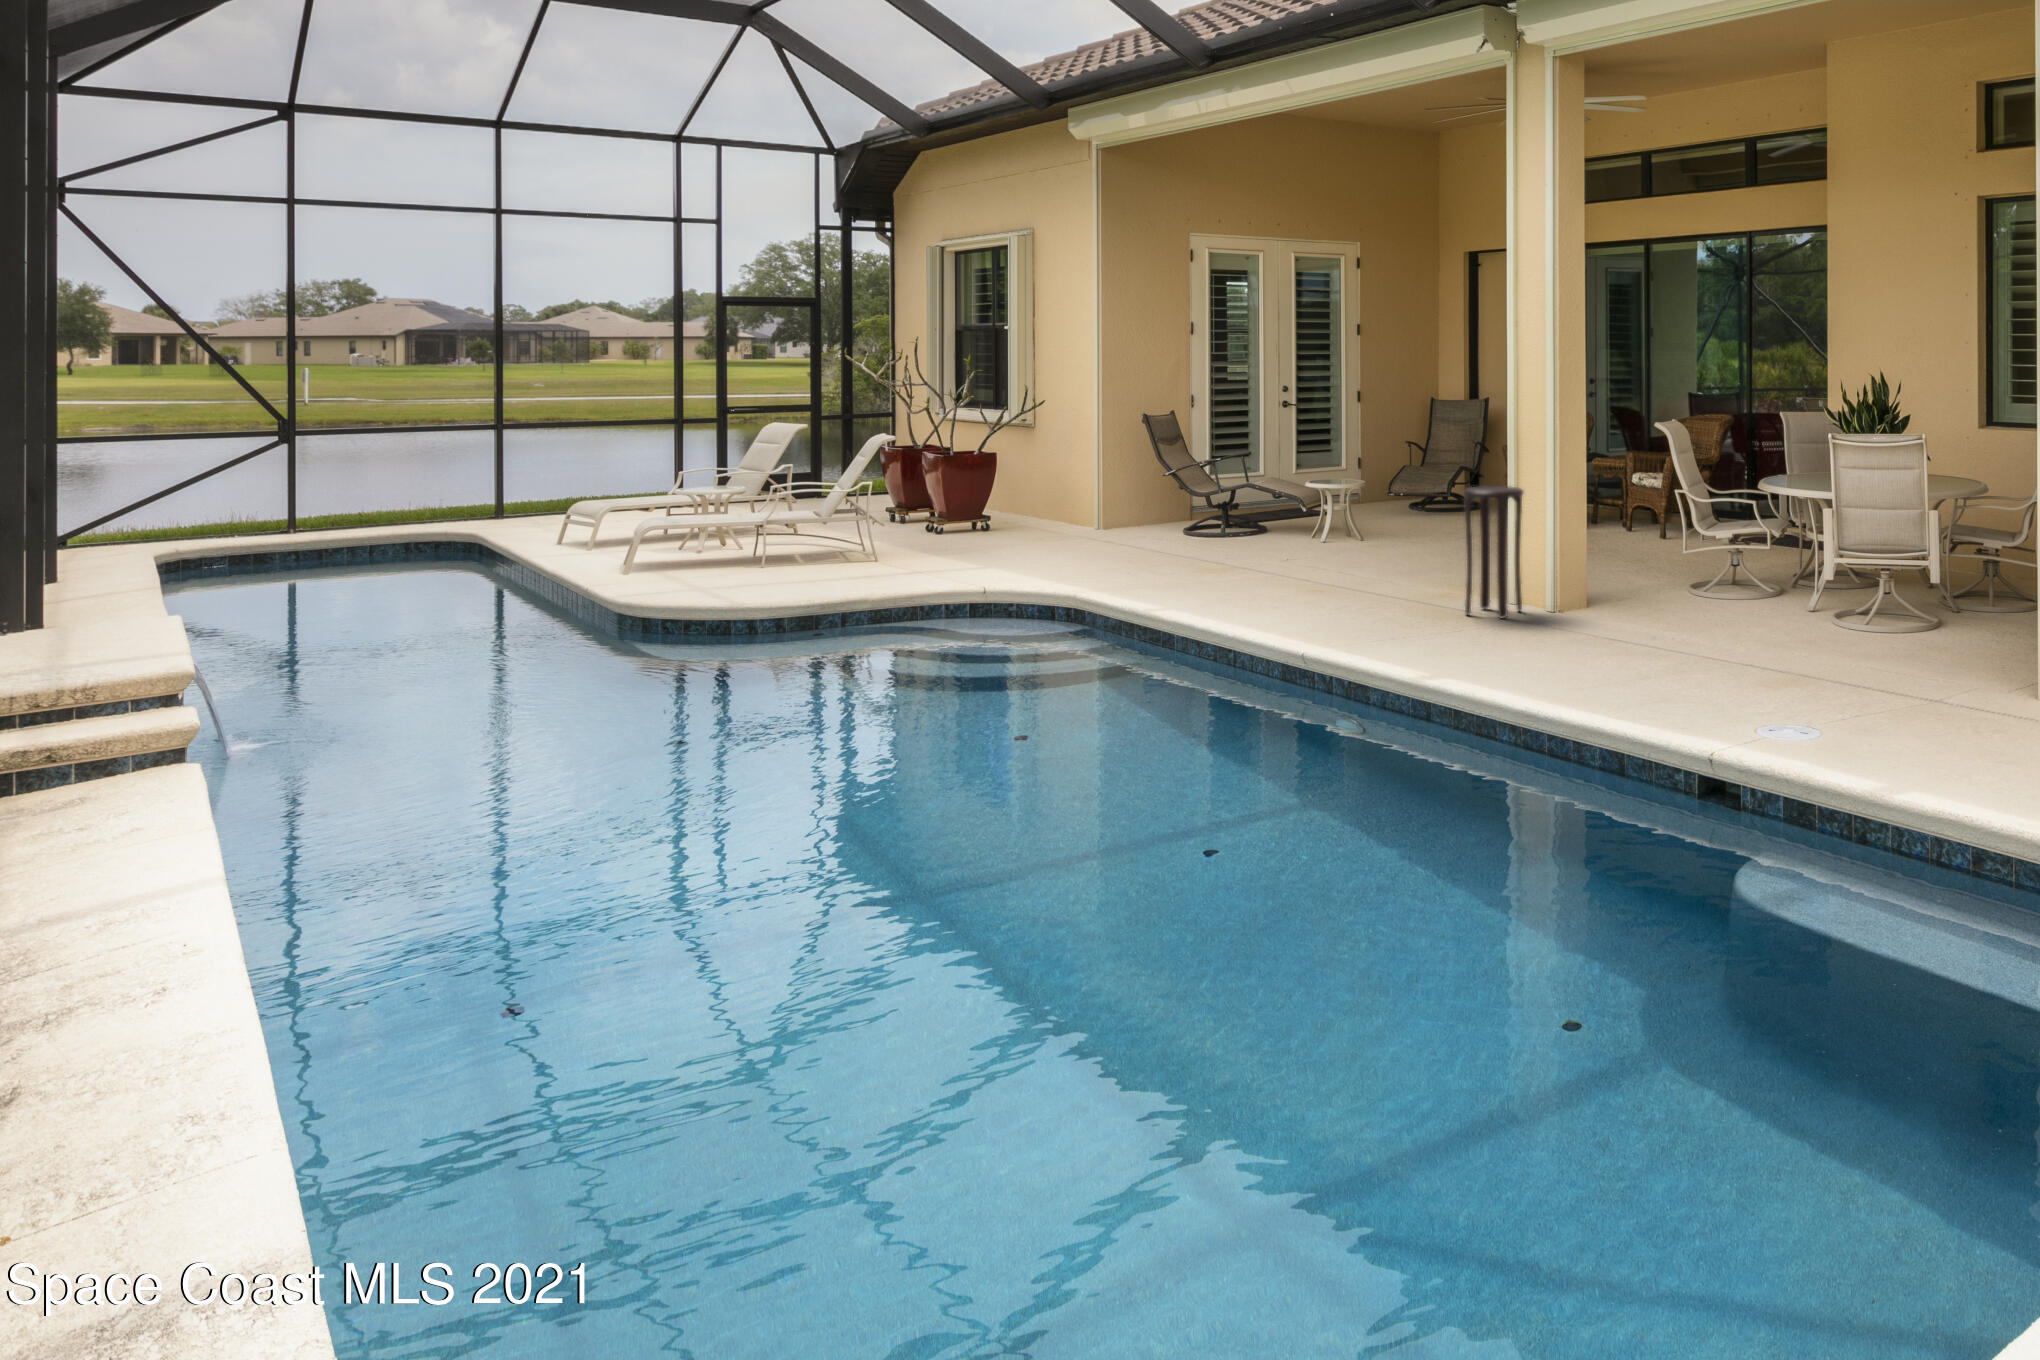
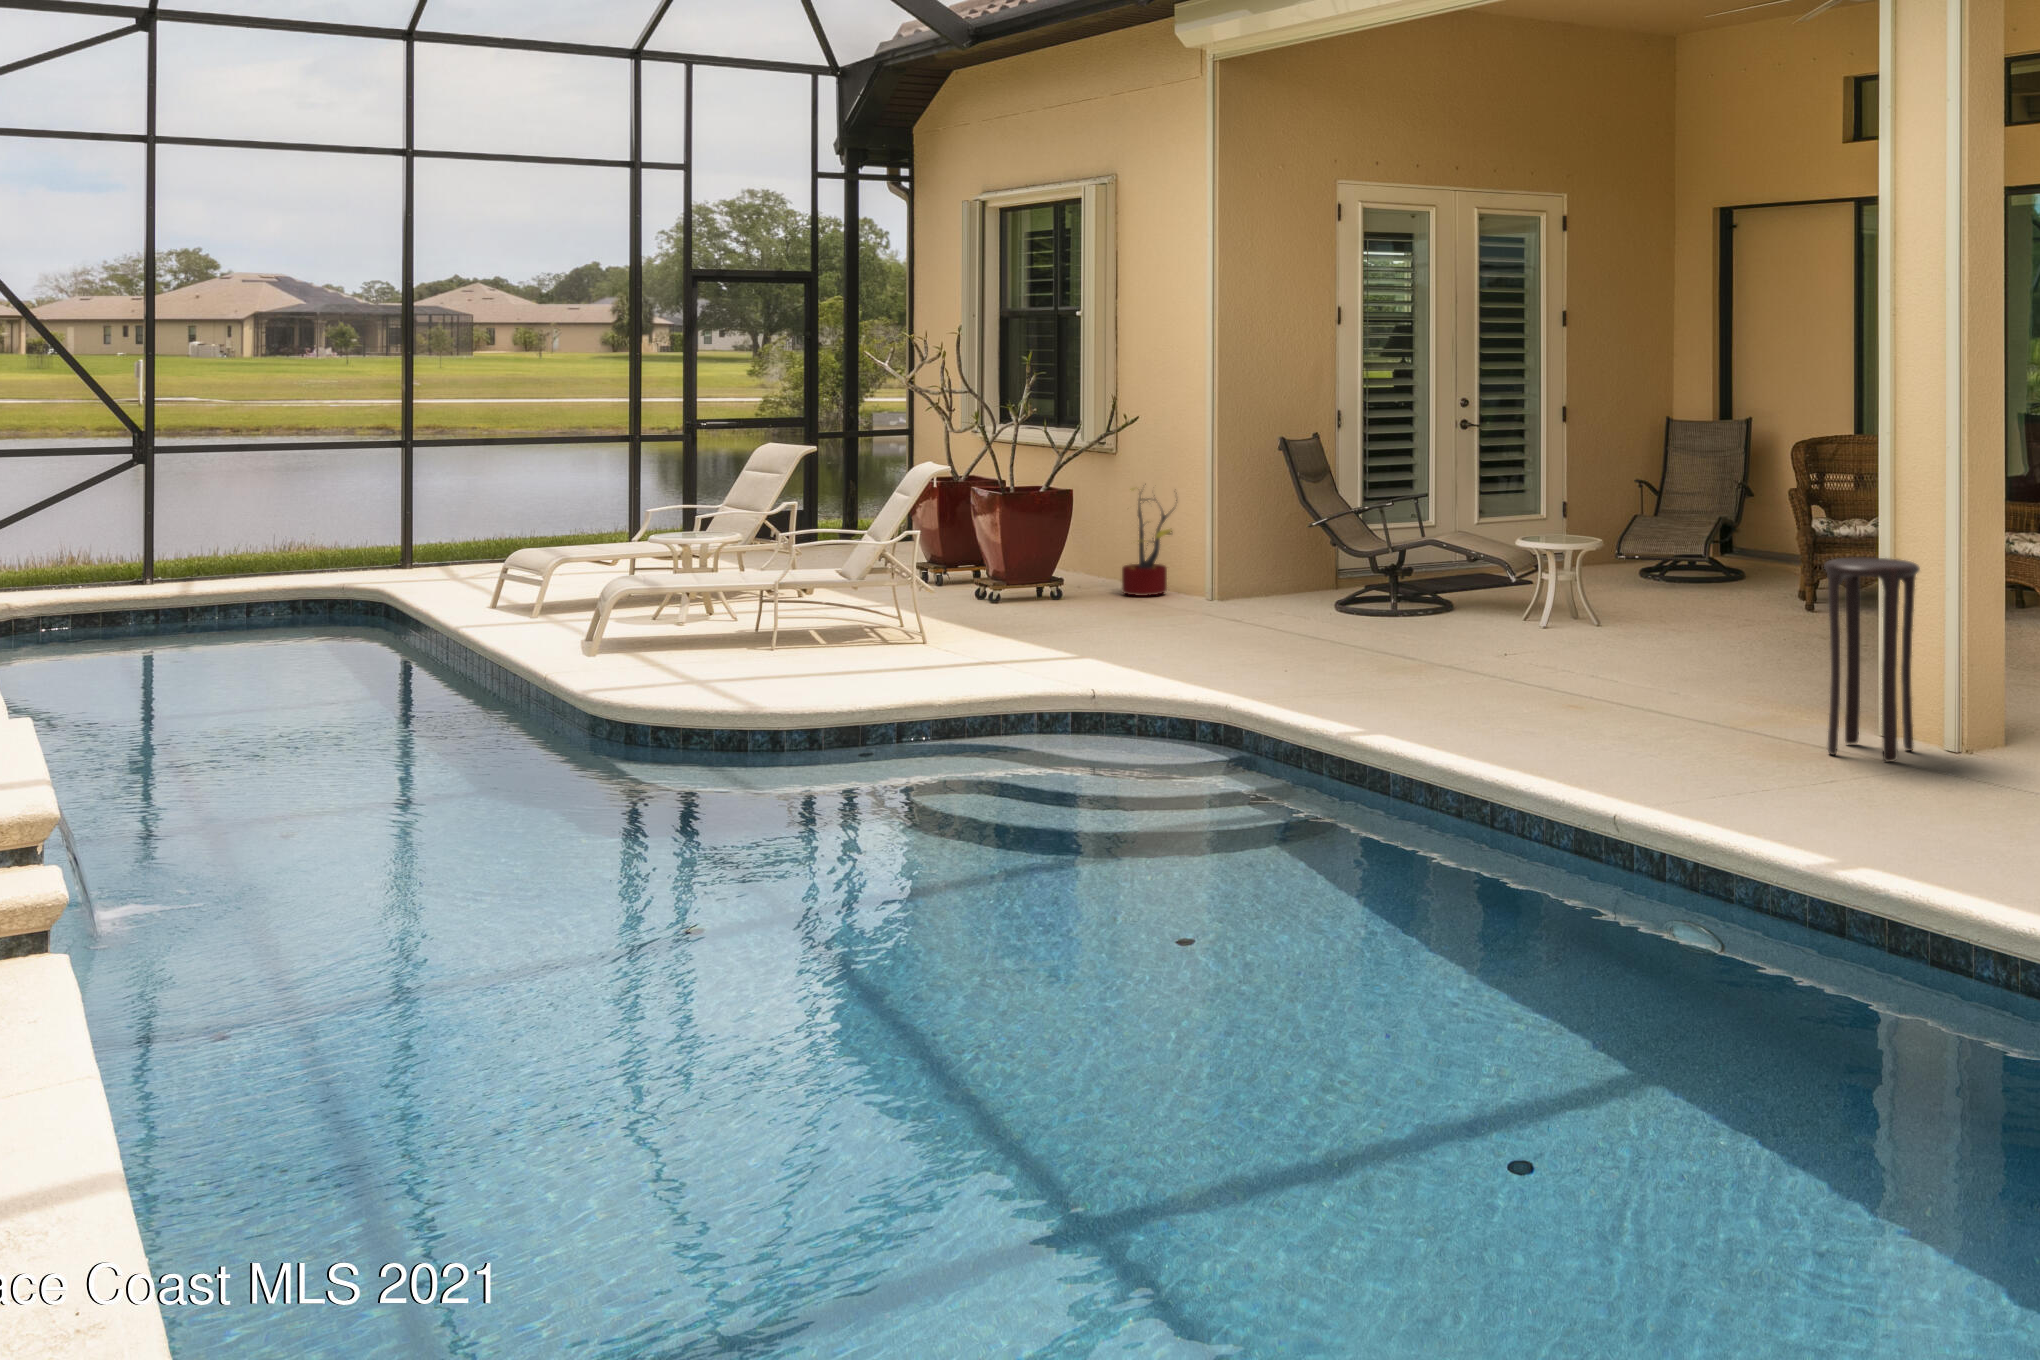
decorative plant: none [1034,449,1073,529] -> present [1122,489,1177,596]

